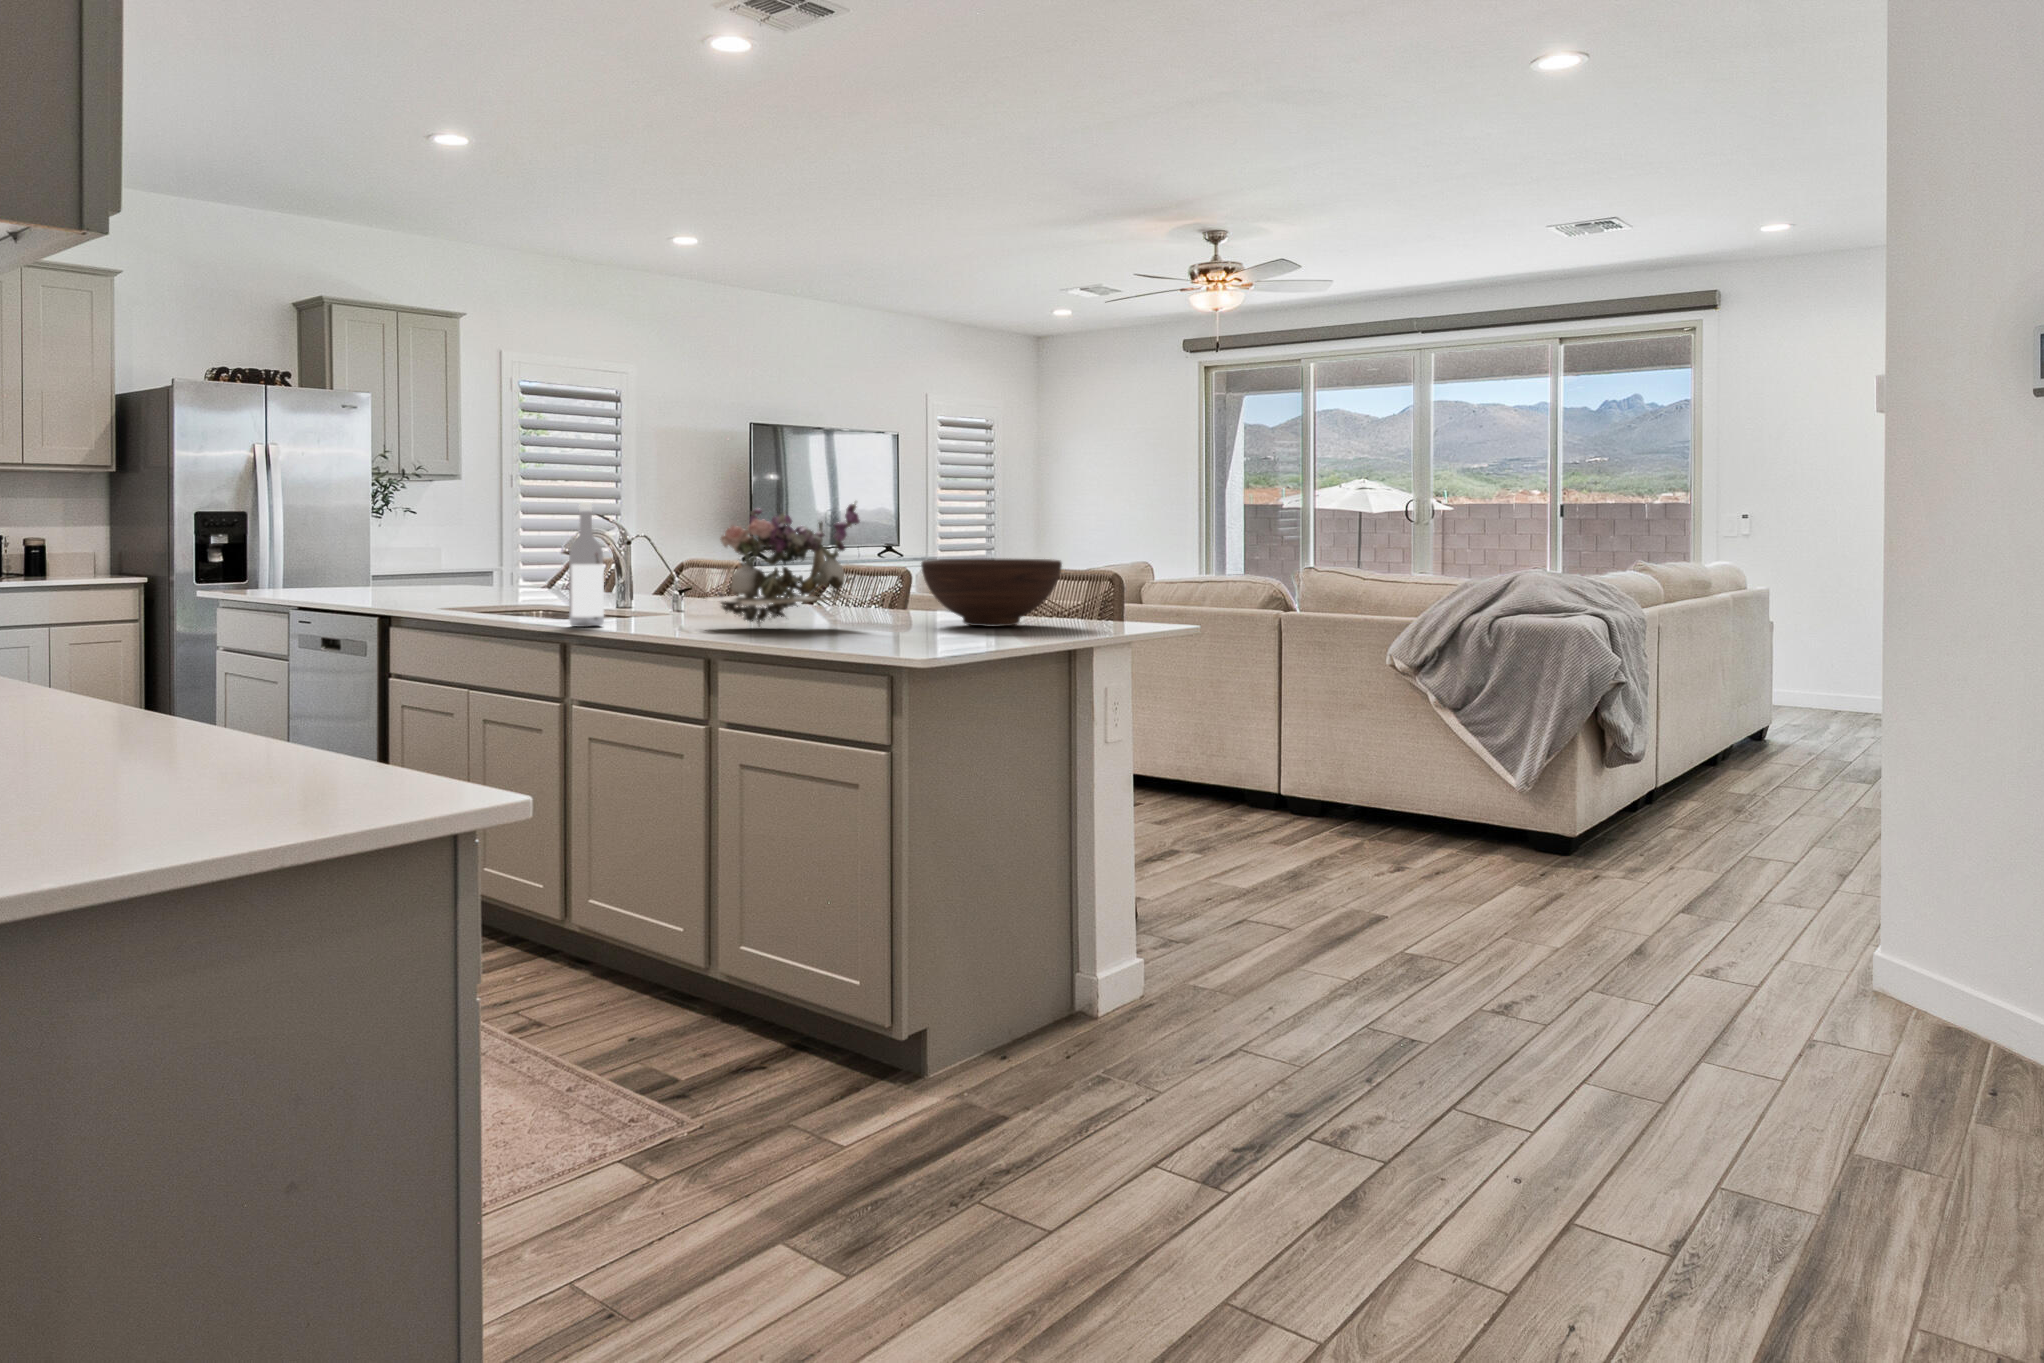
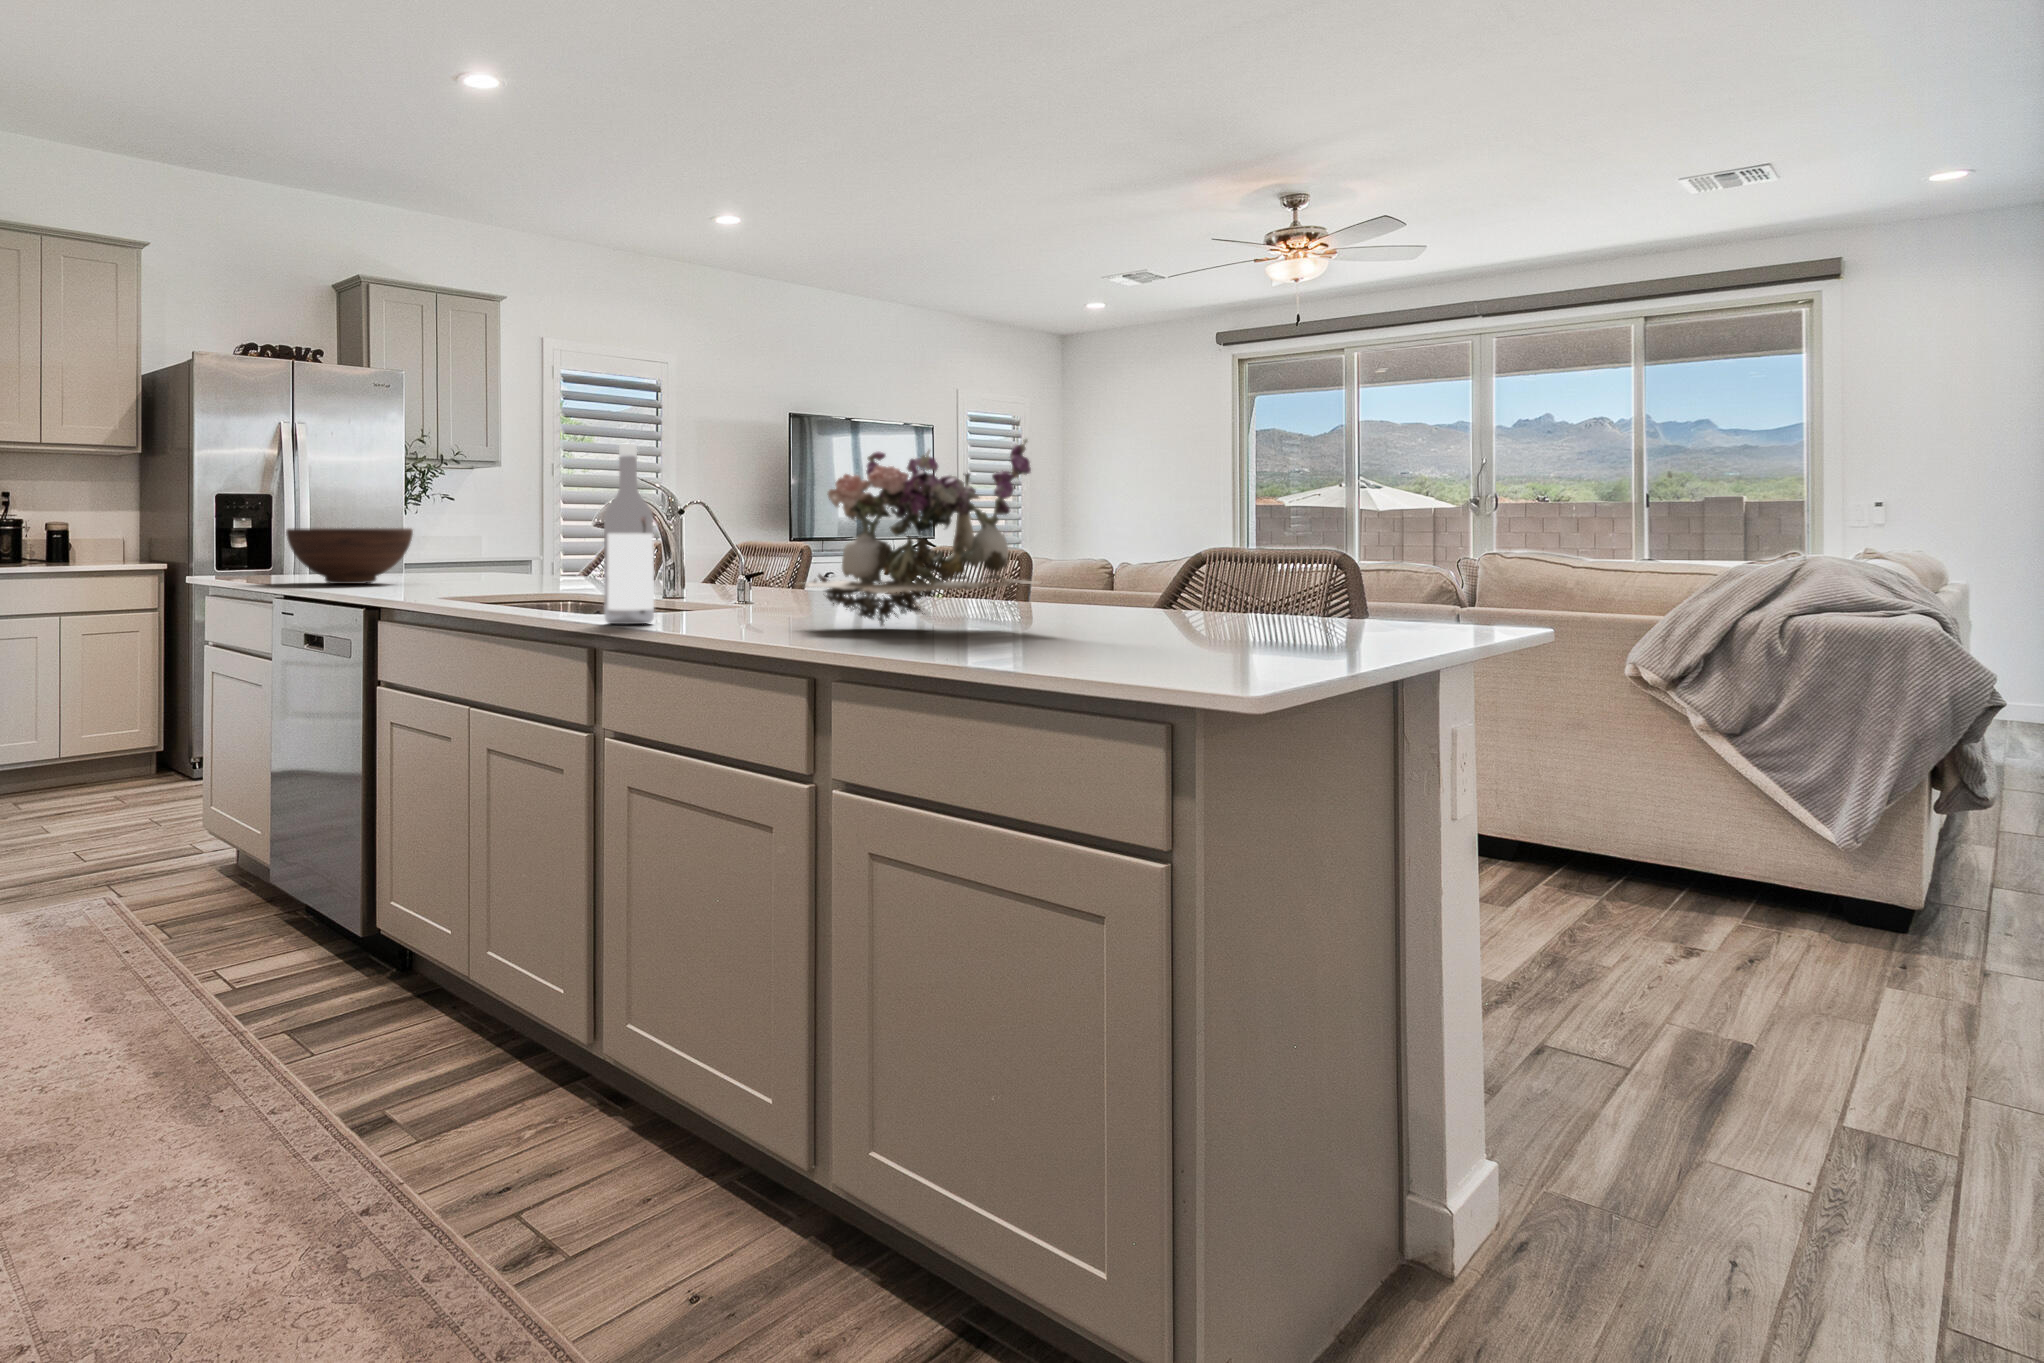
fruit bowl: present [921,558,1062,627] -> present [286,528,413,584]

